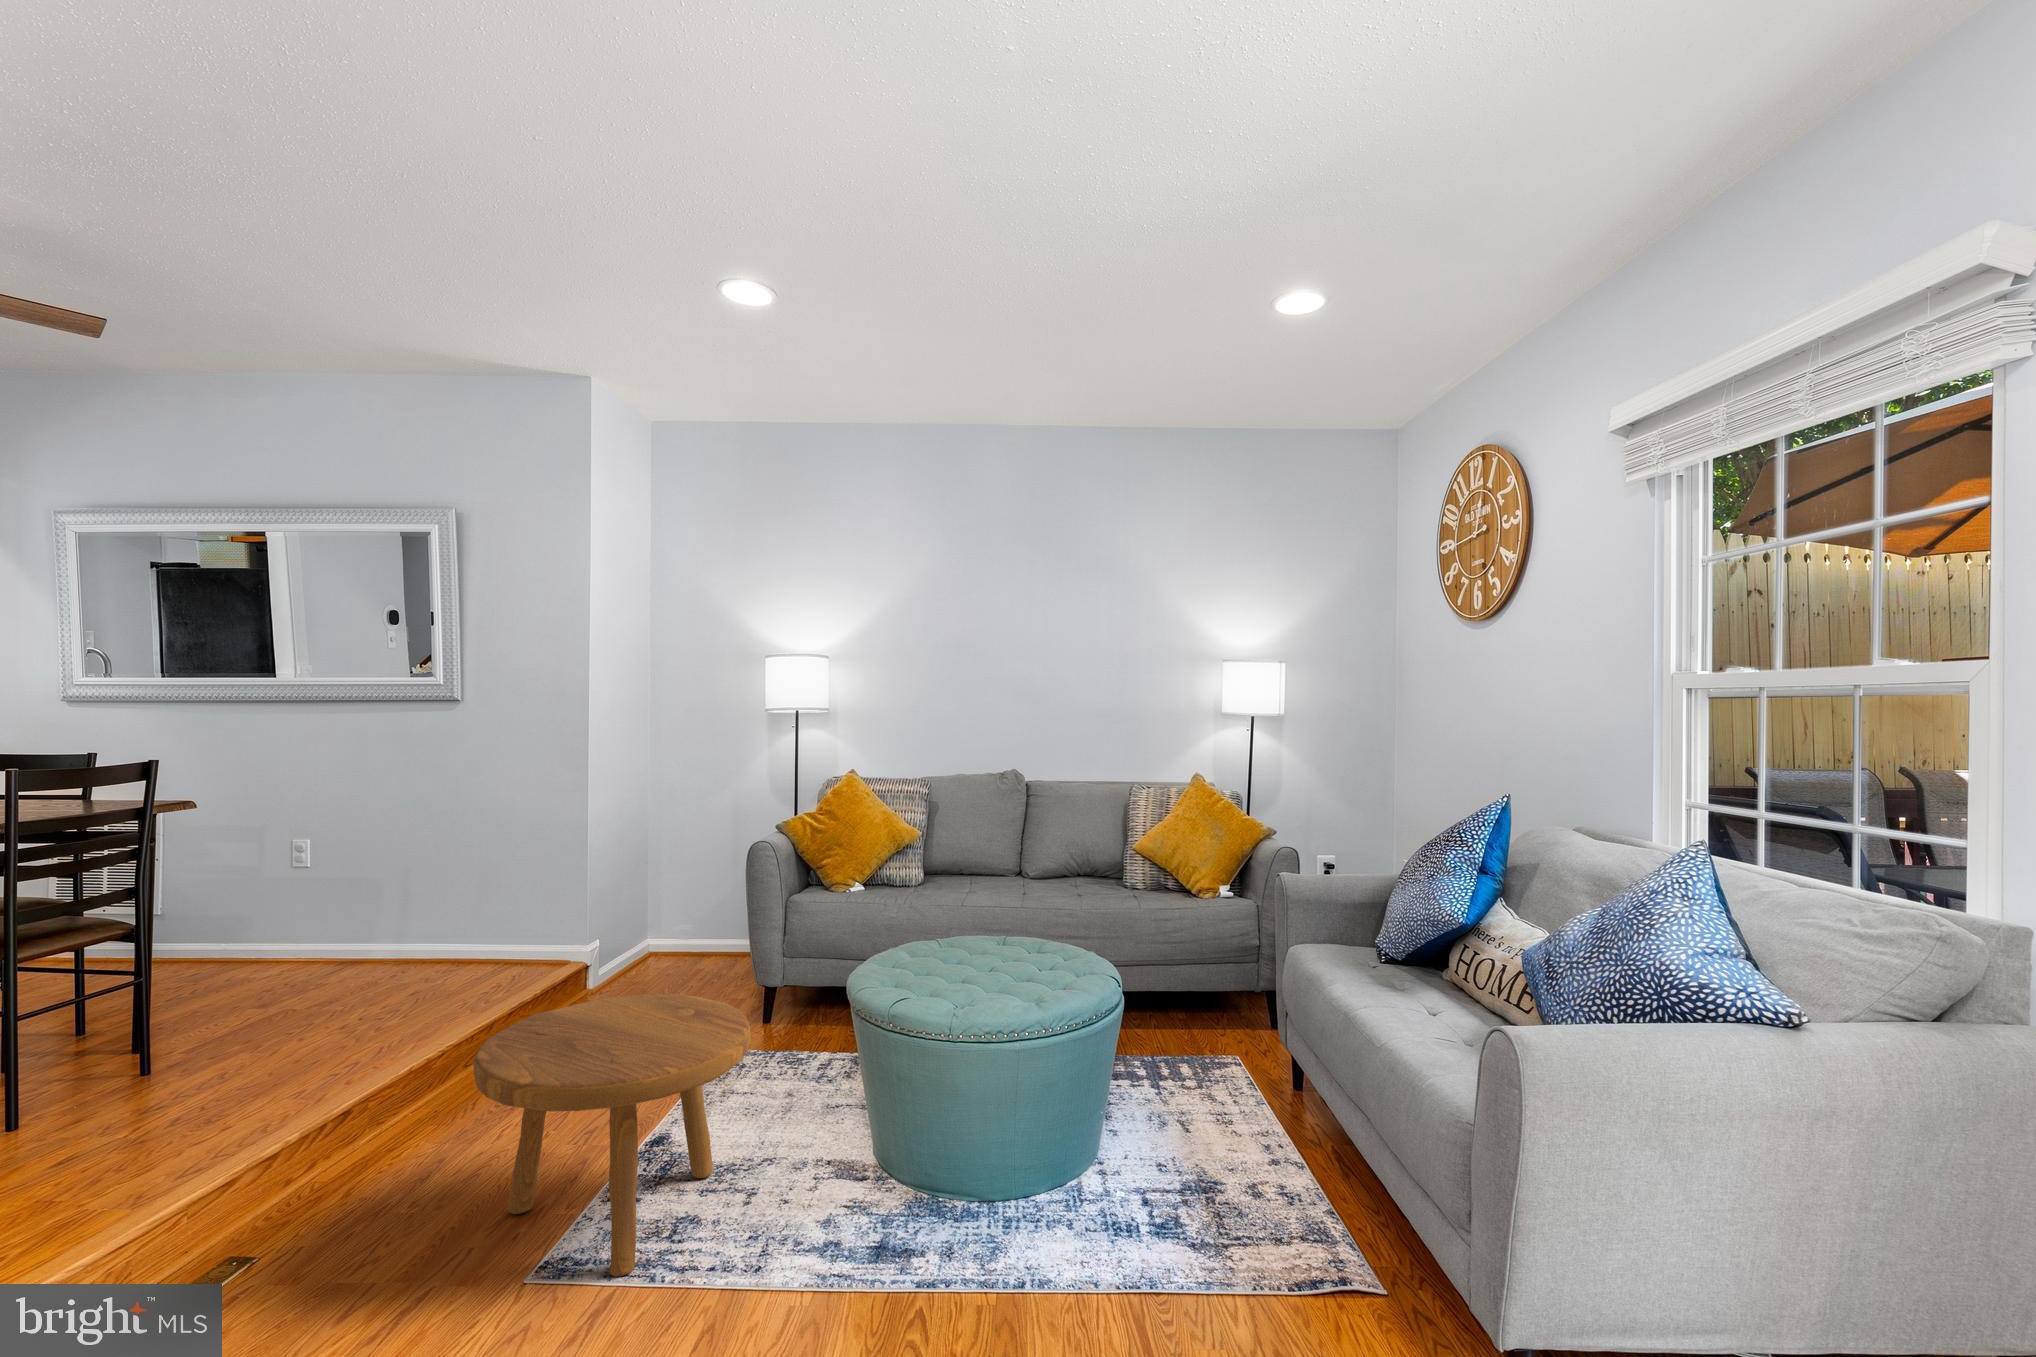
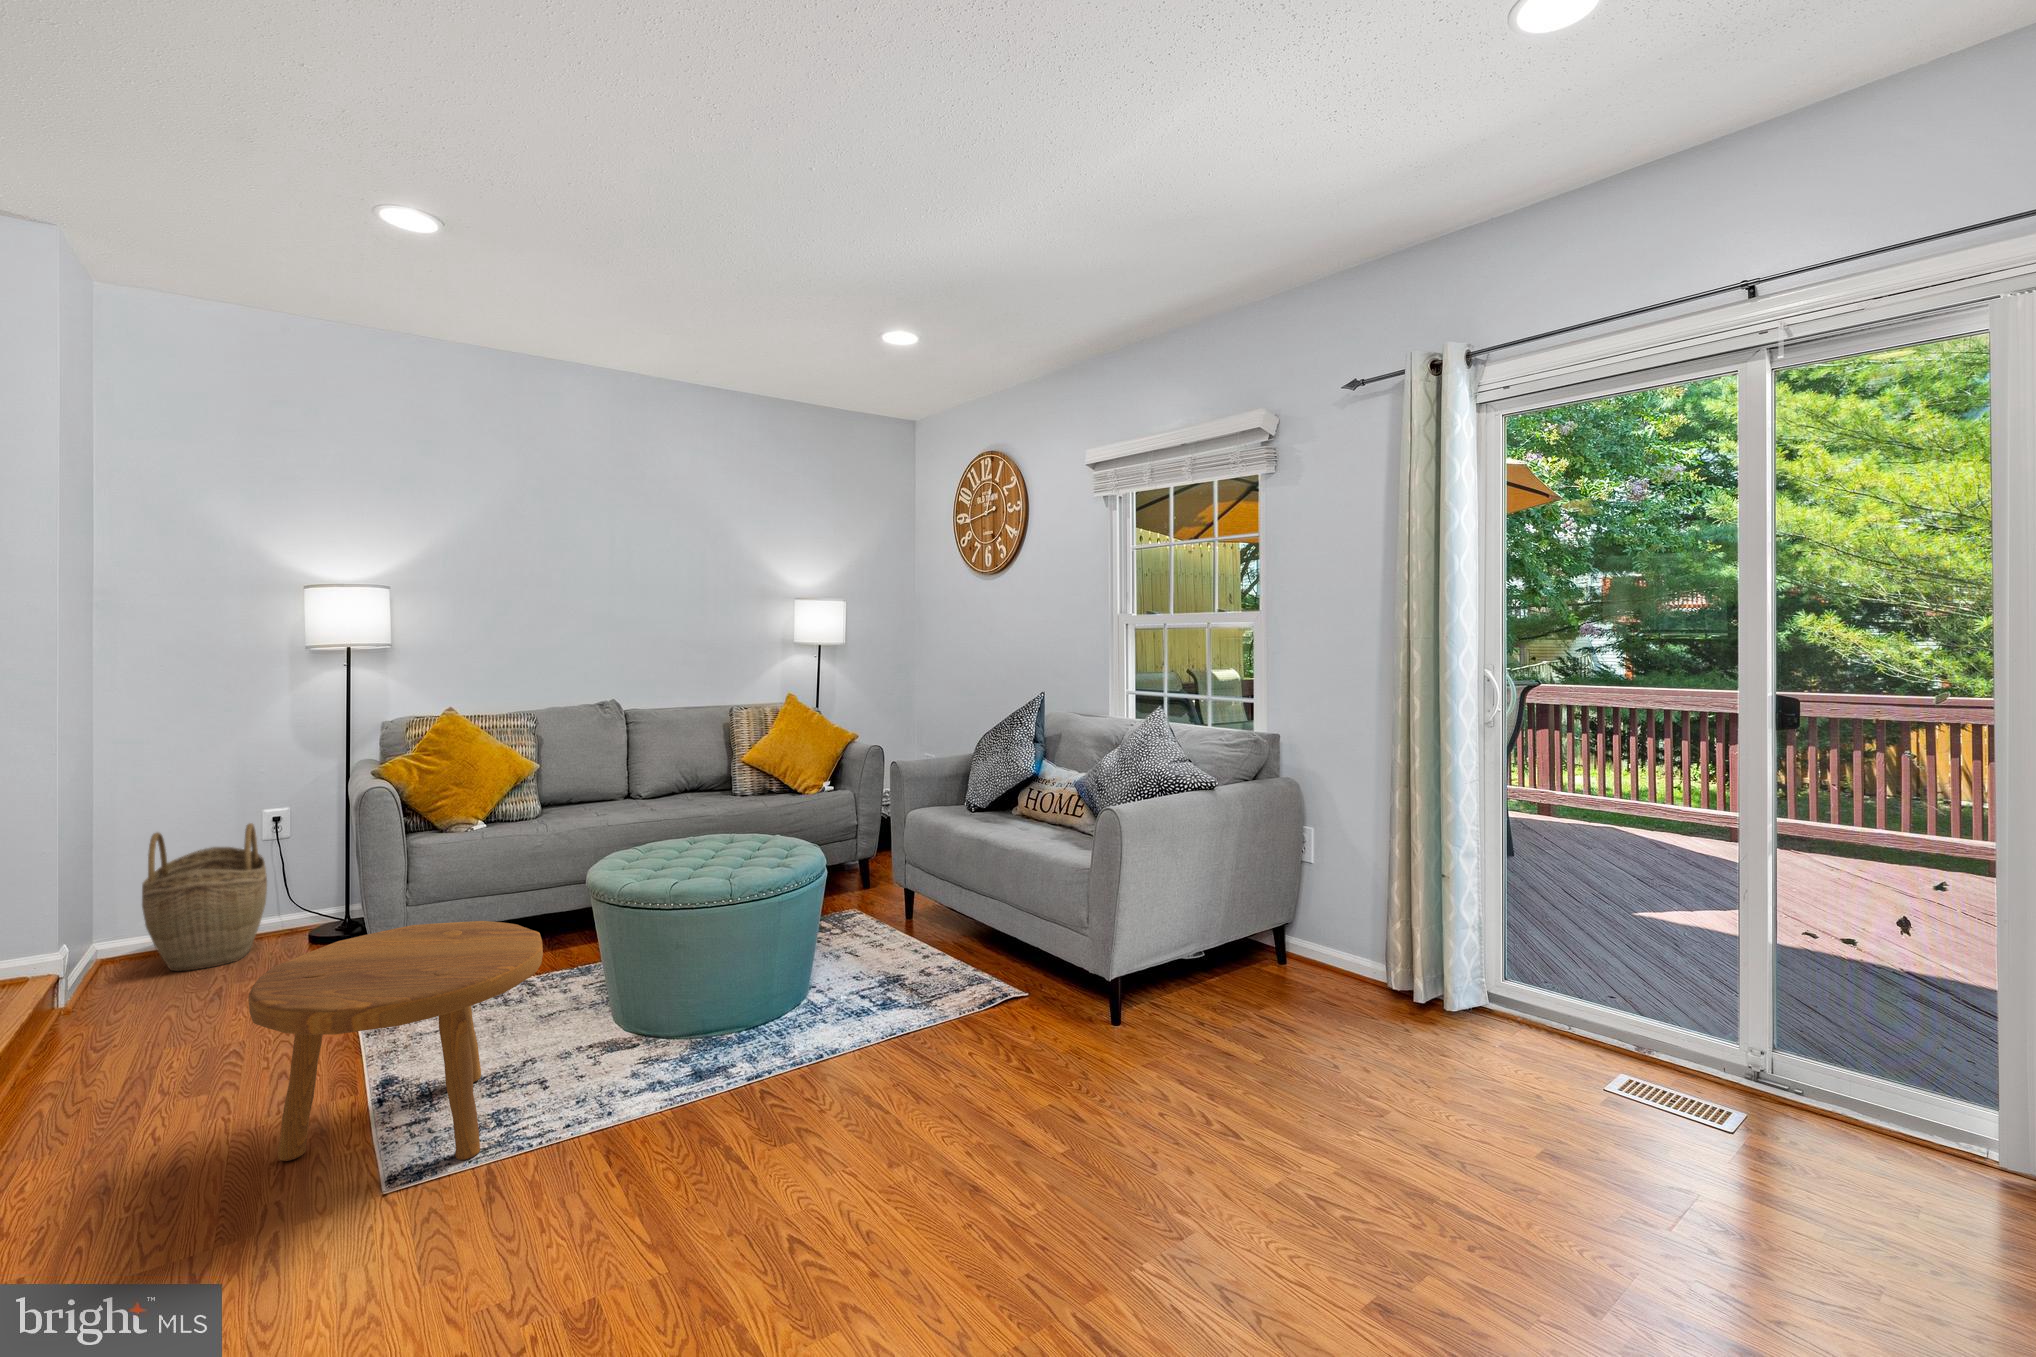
woven basket: none [619,859,714,985] -> present [142,823,267,971]

